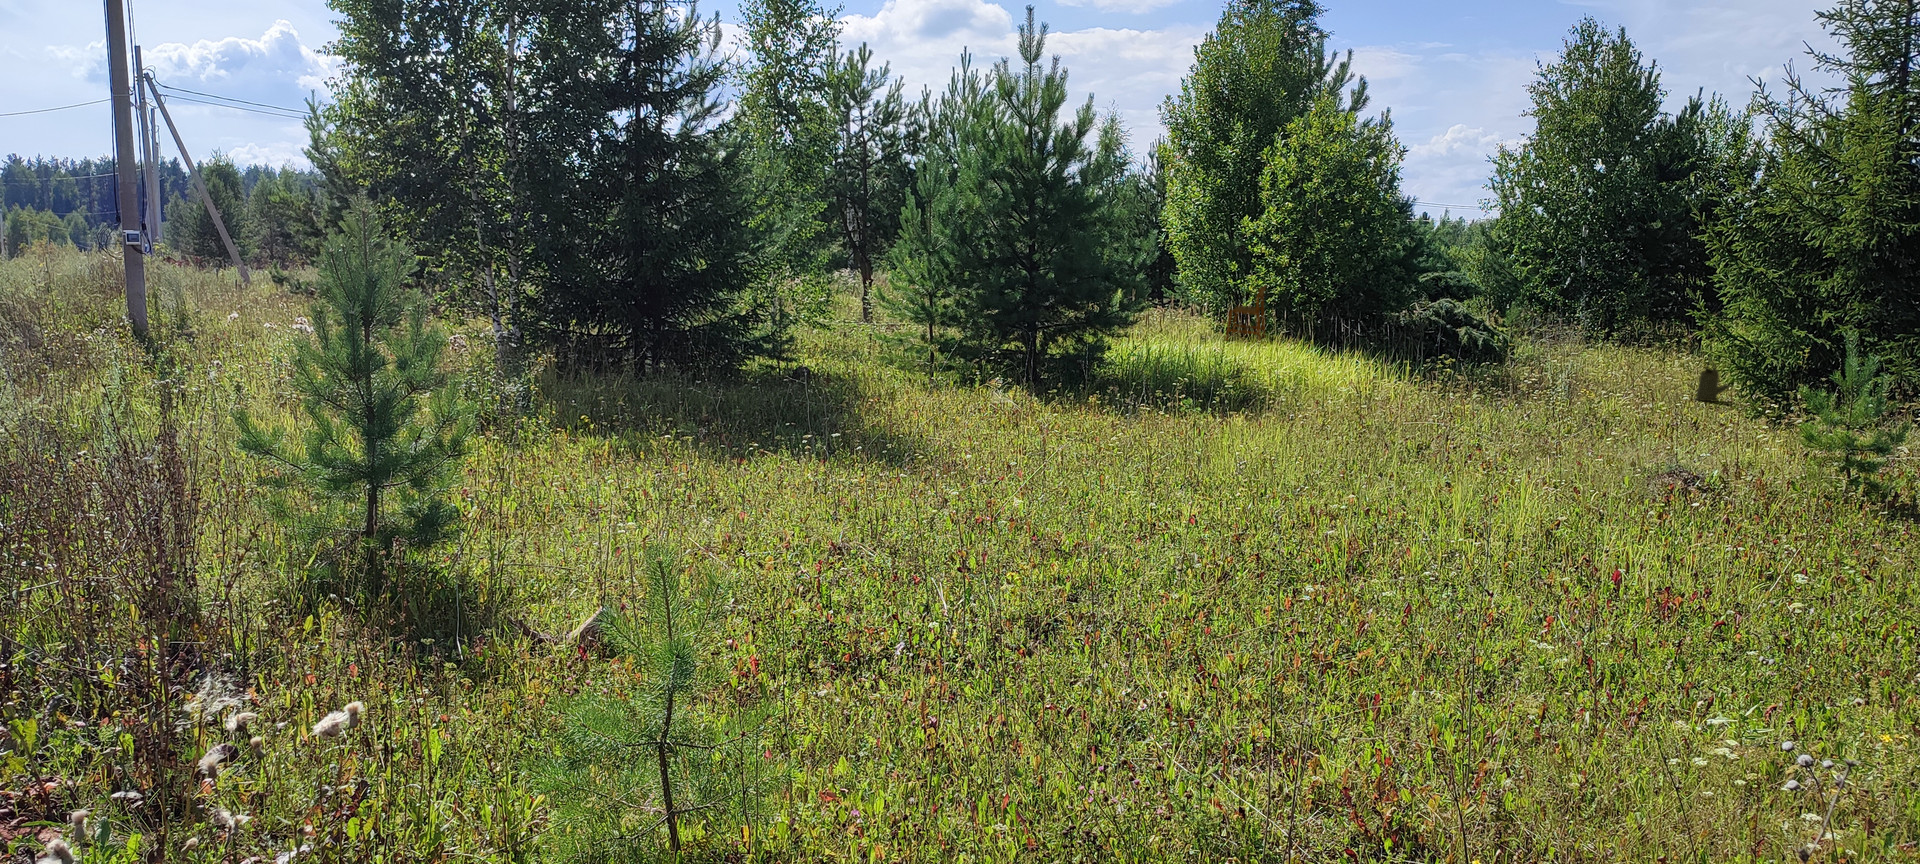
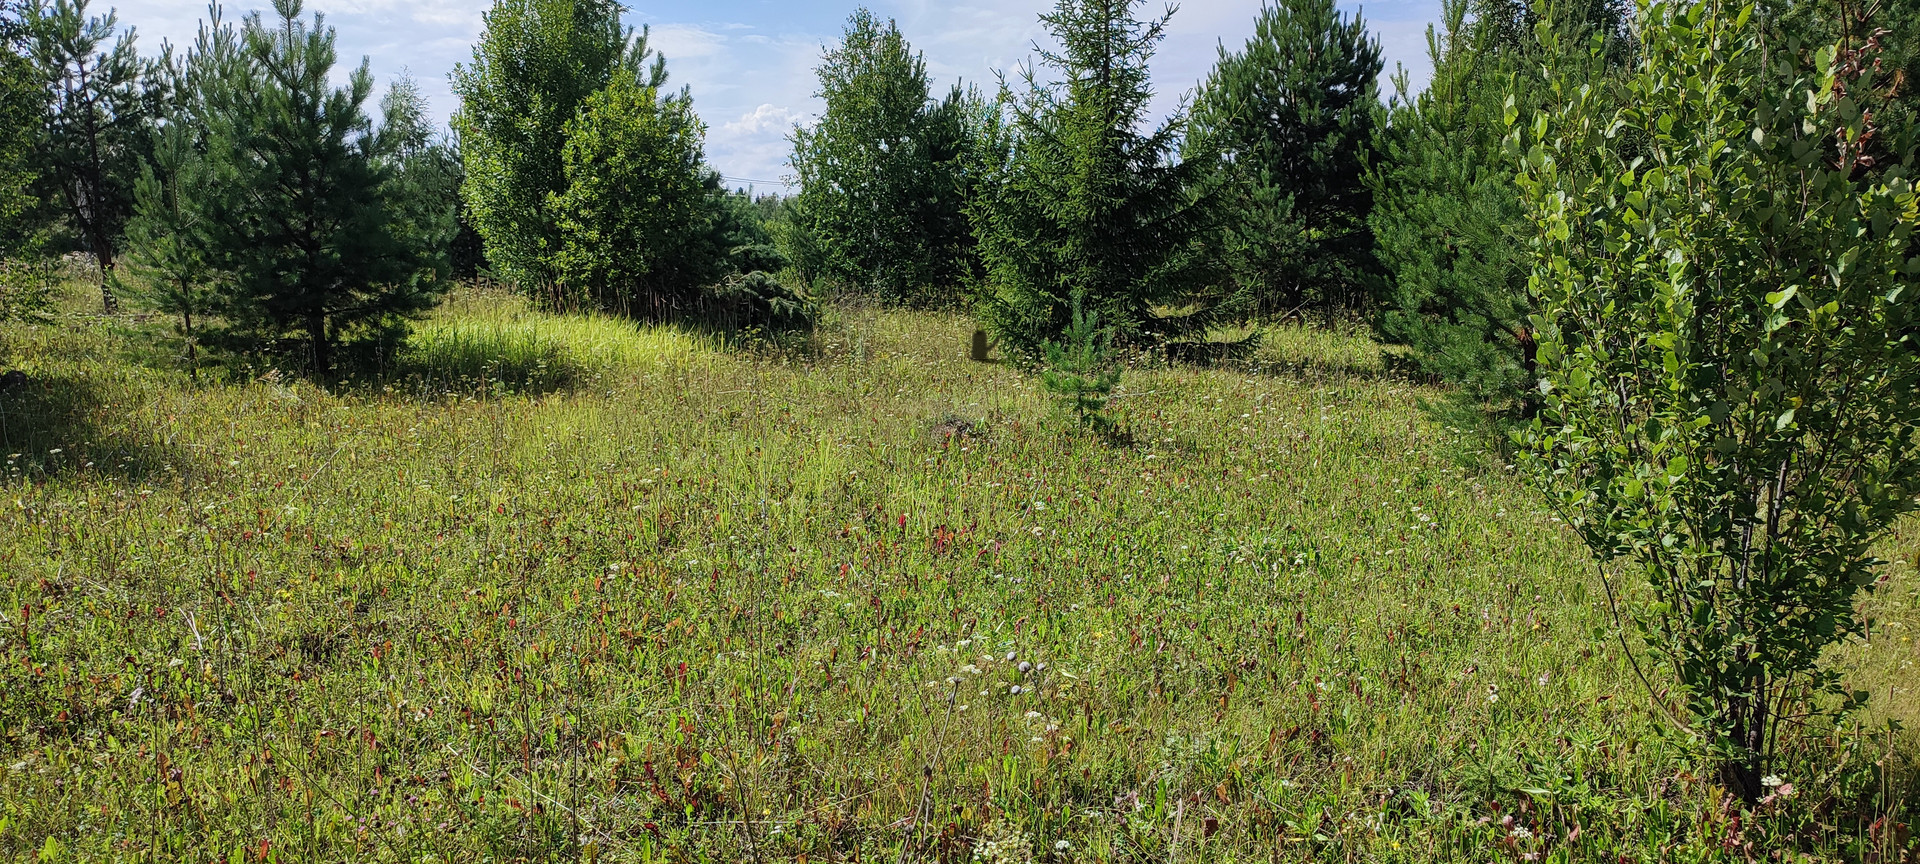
bench: present [1225,286,1266,342] -> none [543,262,590,323]

